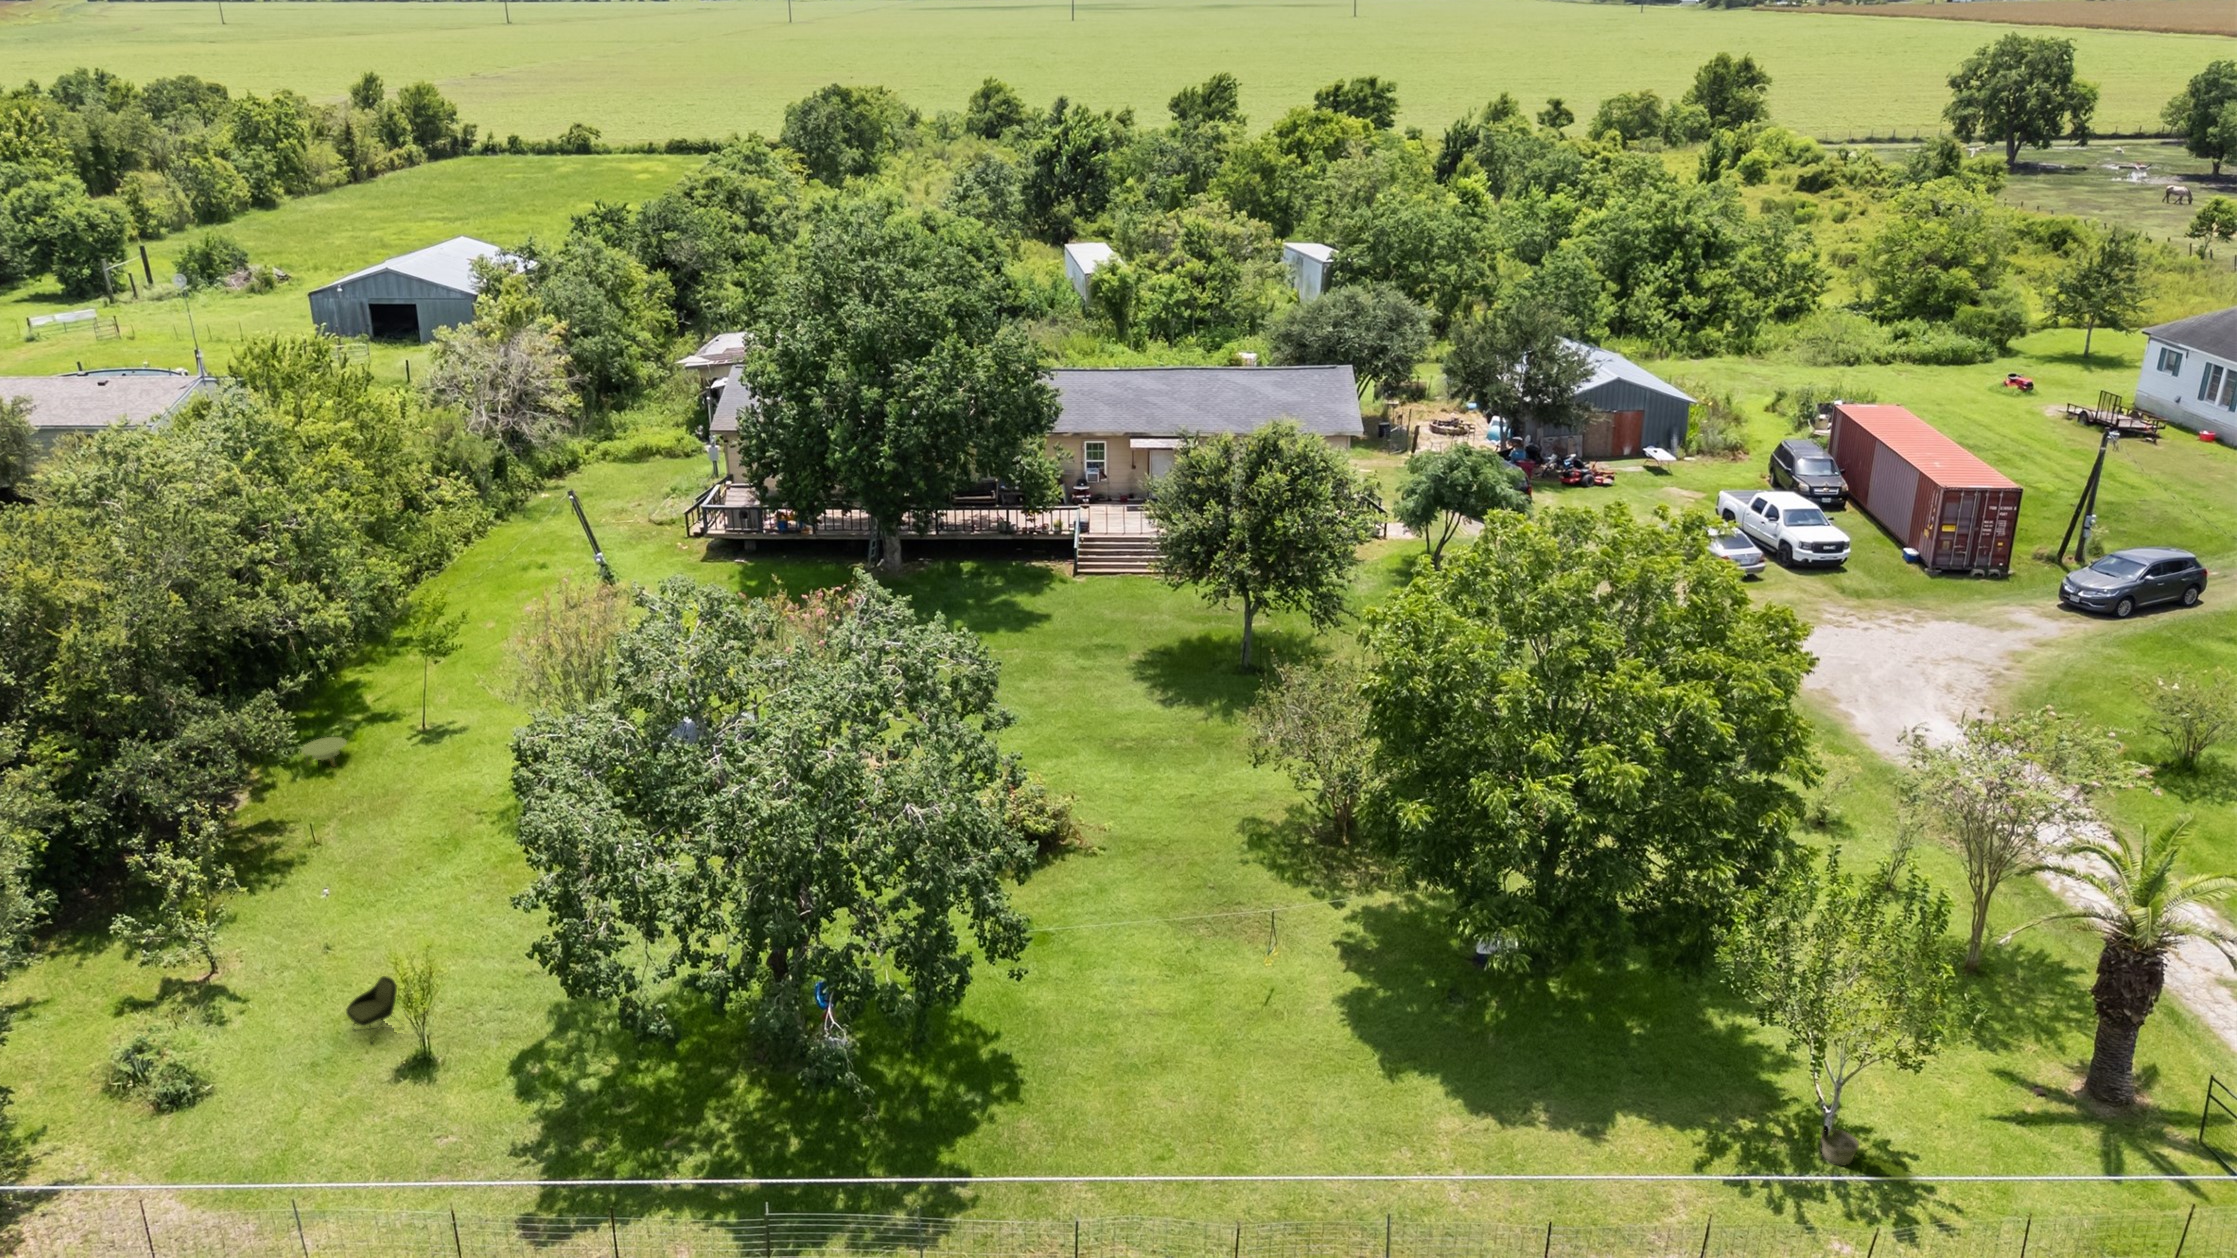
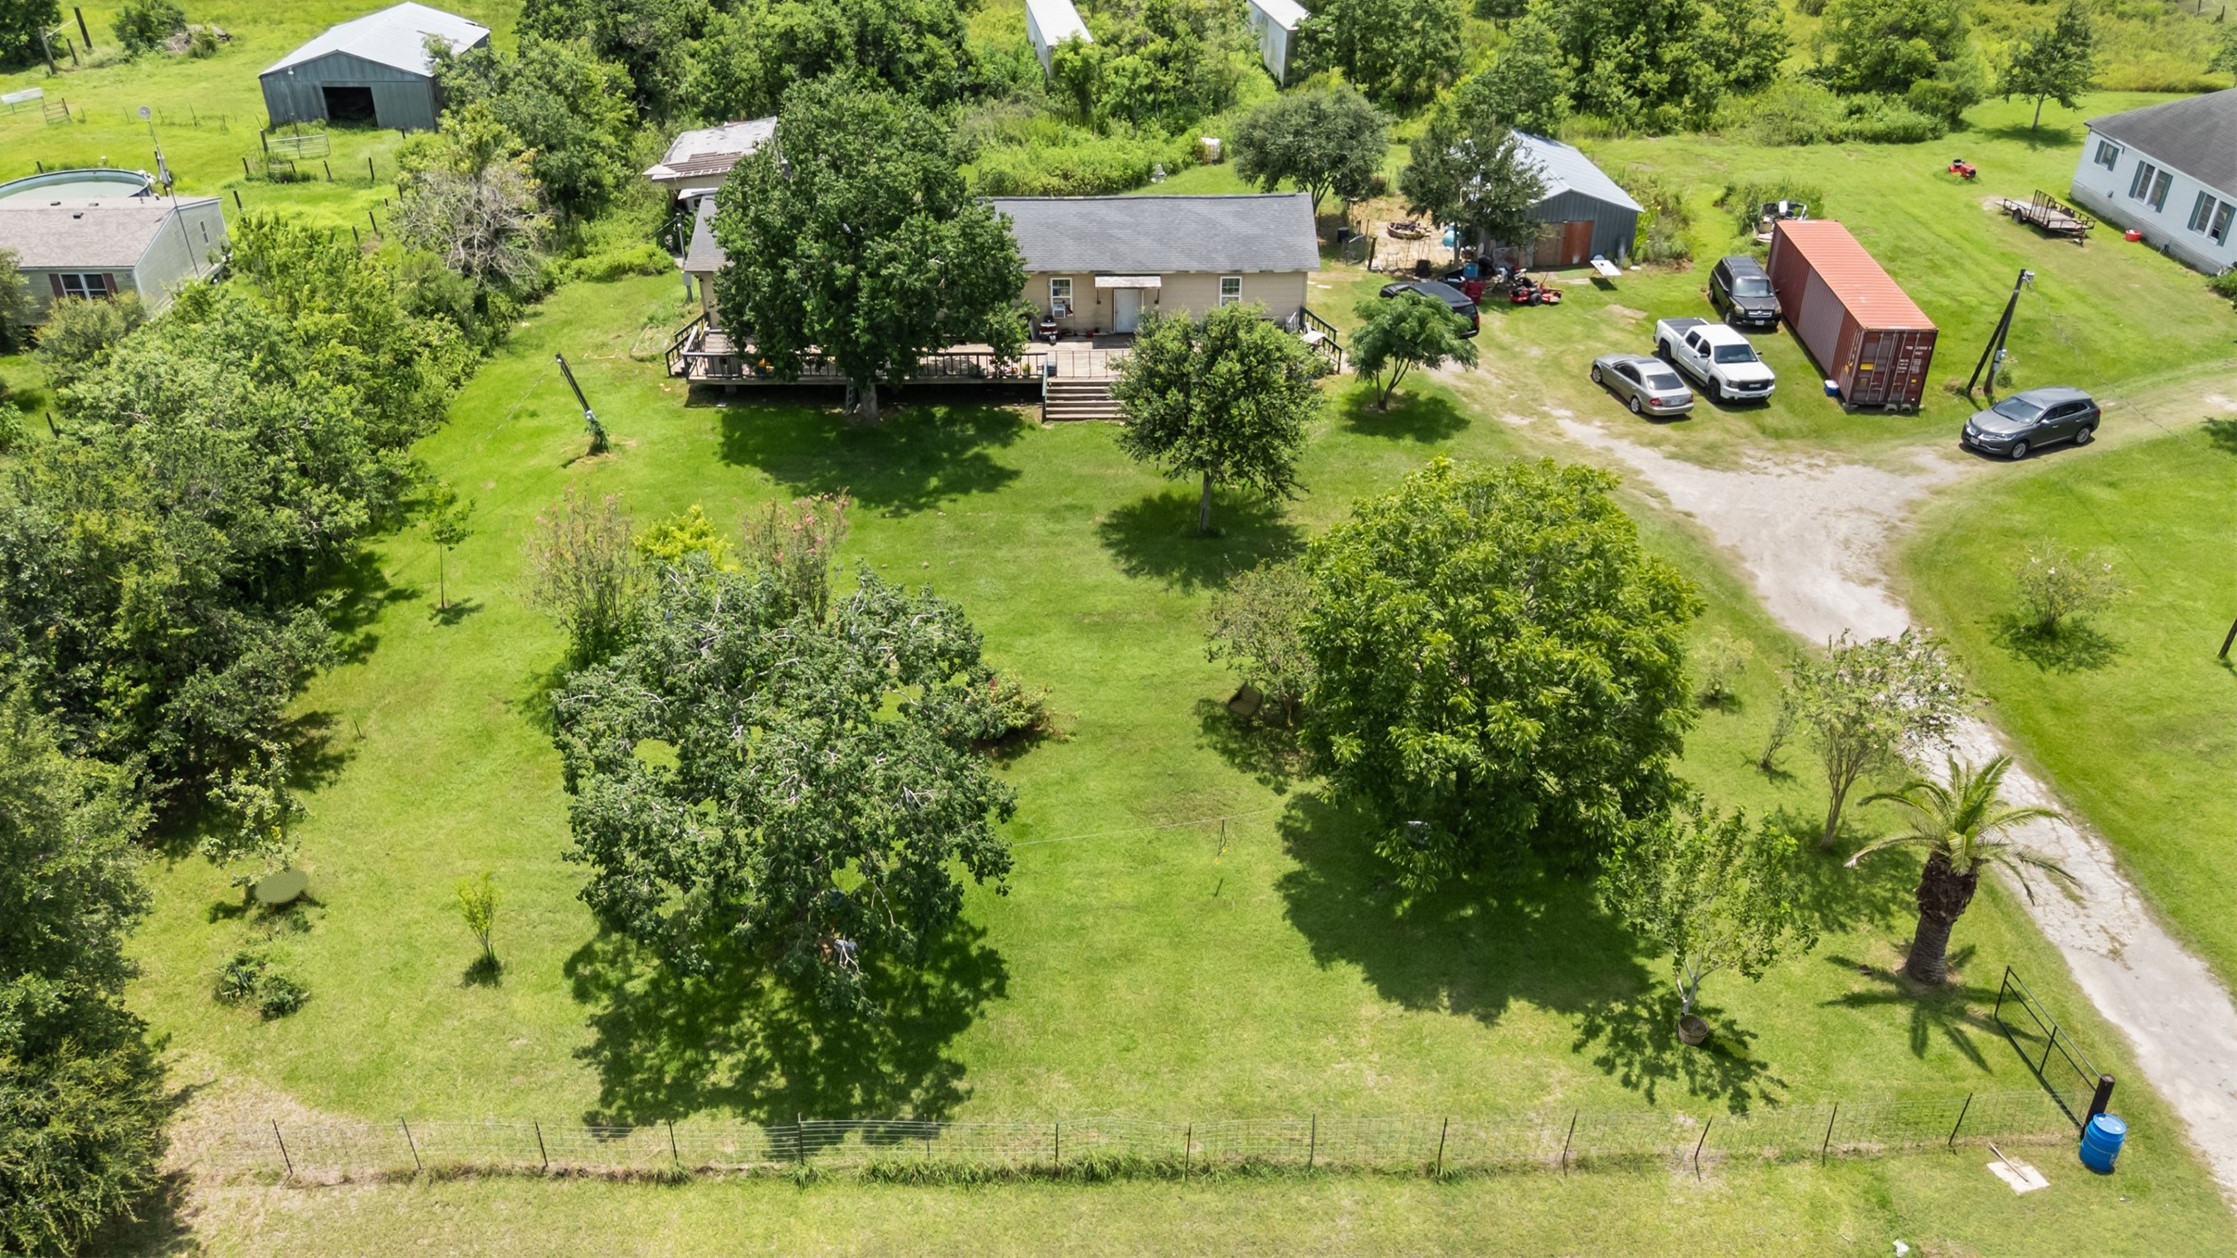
round table: present [301,737,347,767] -> present [255,869,309,913]
lounge chair: present [346,976,397,1030] -> present [1226,683,1264,723]

